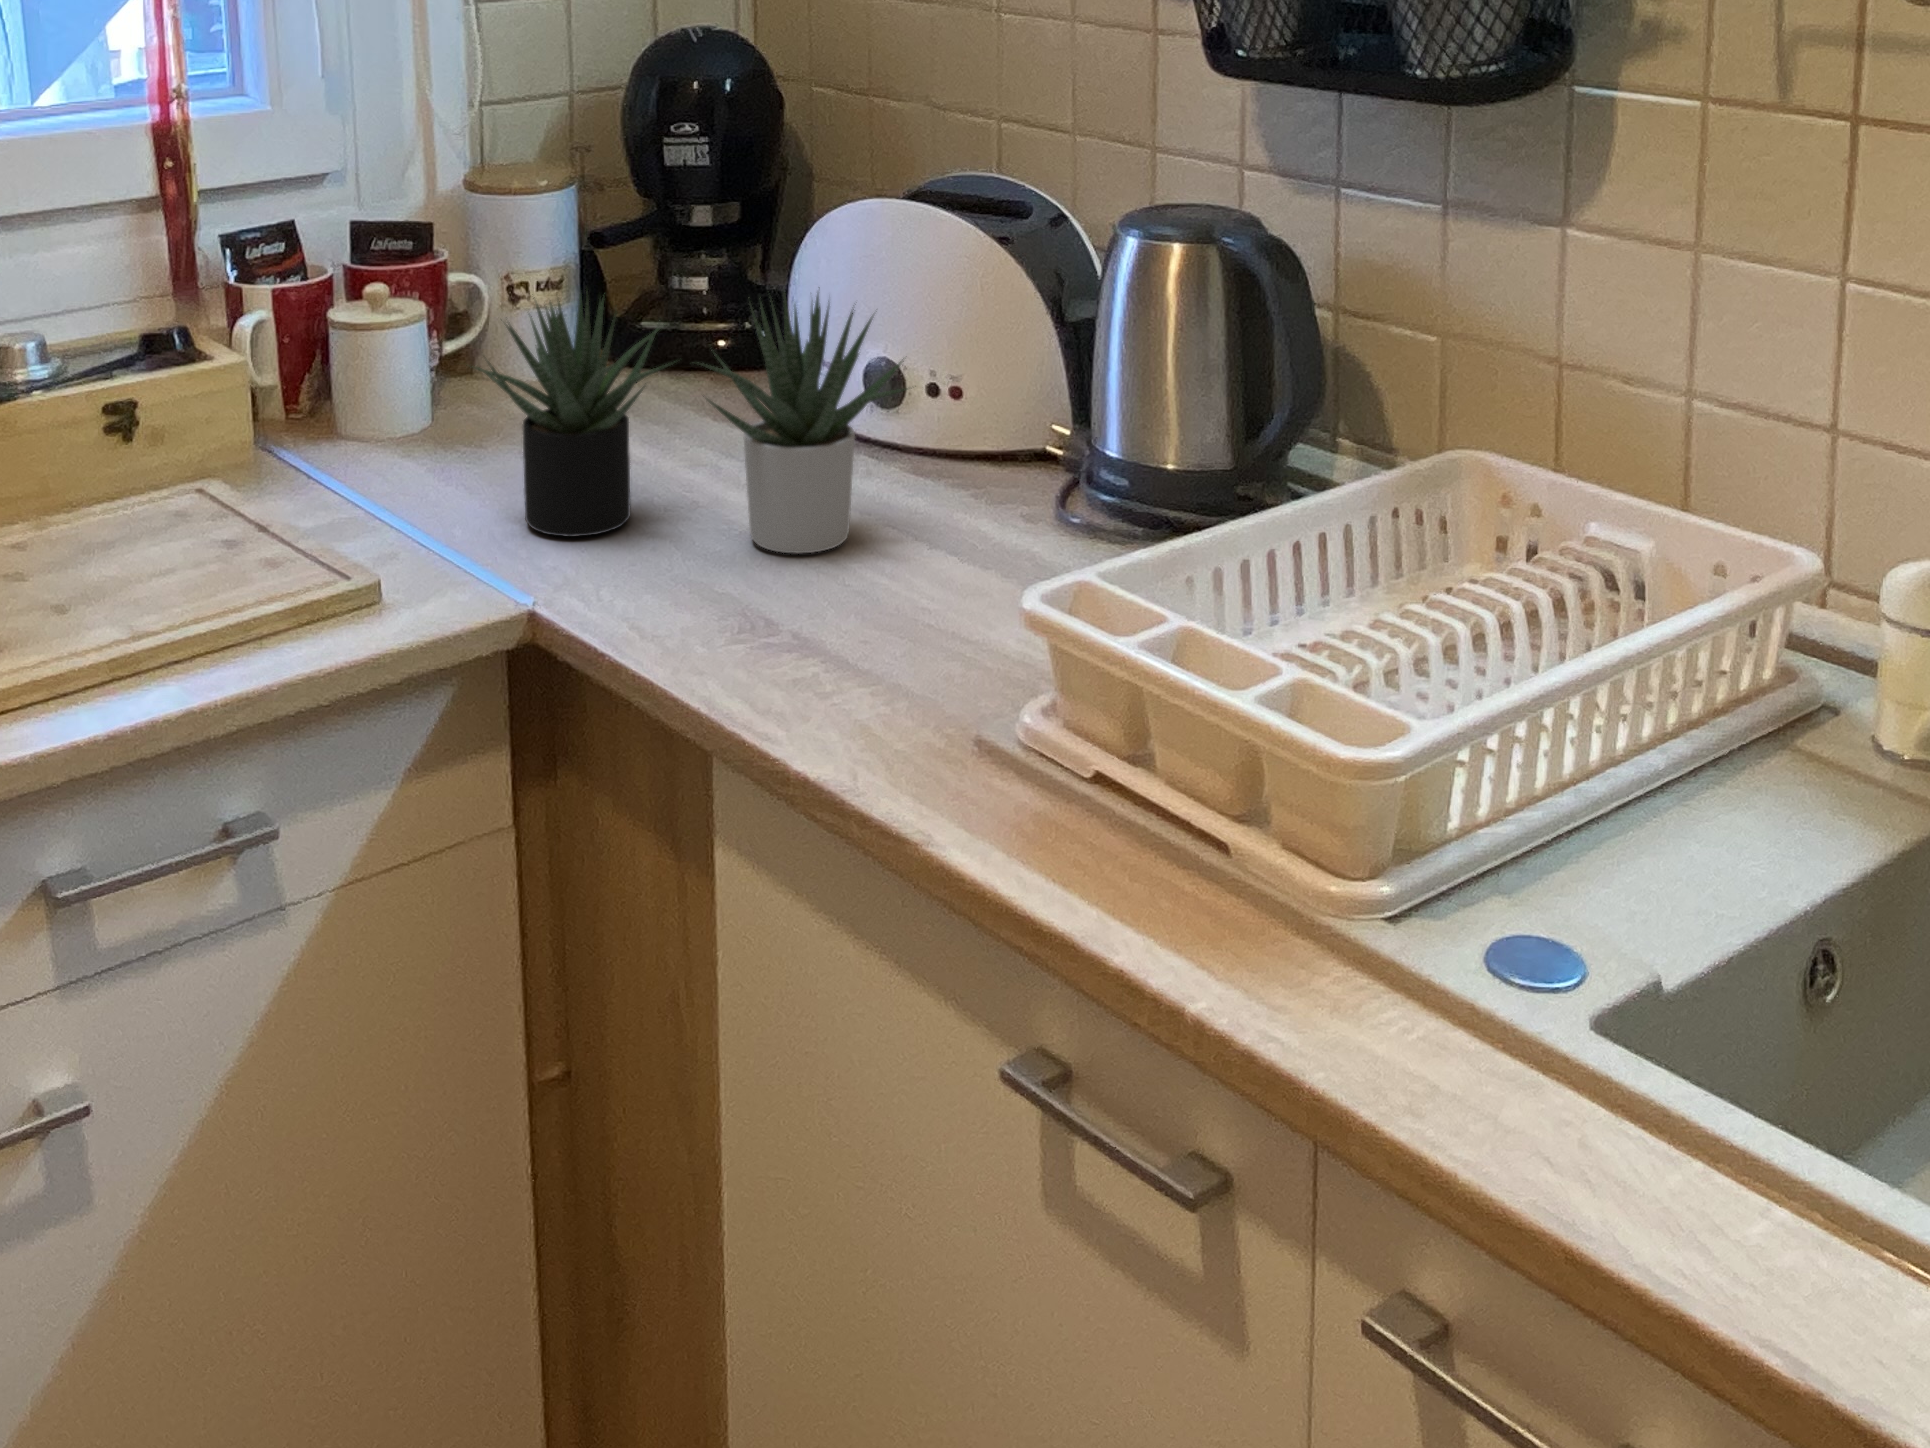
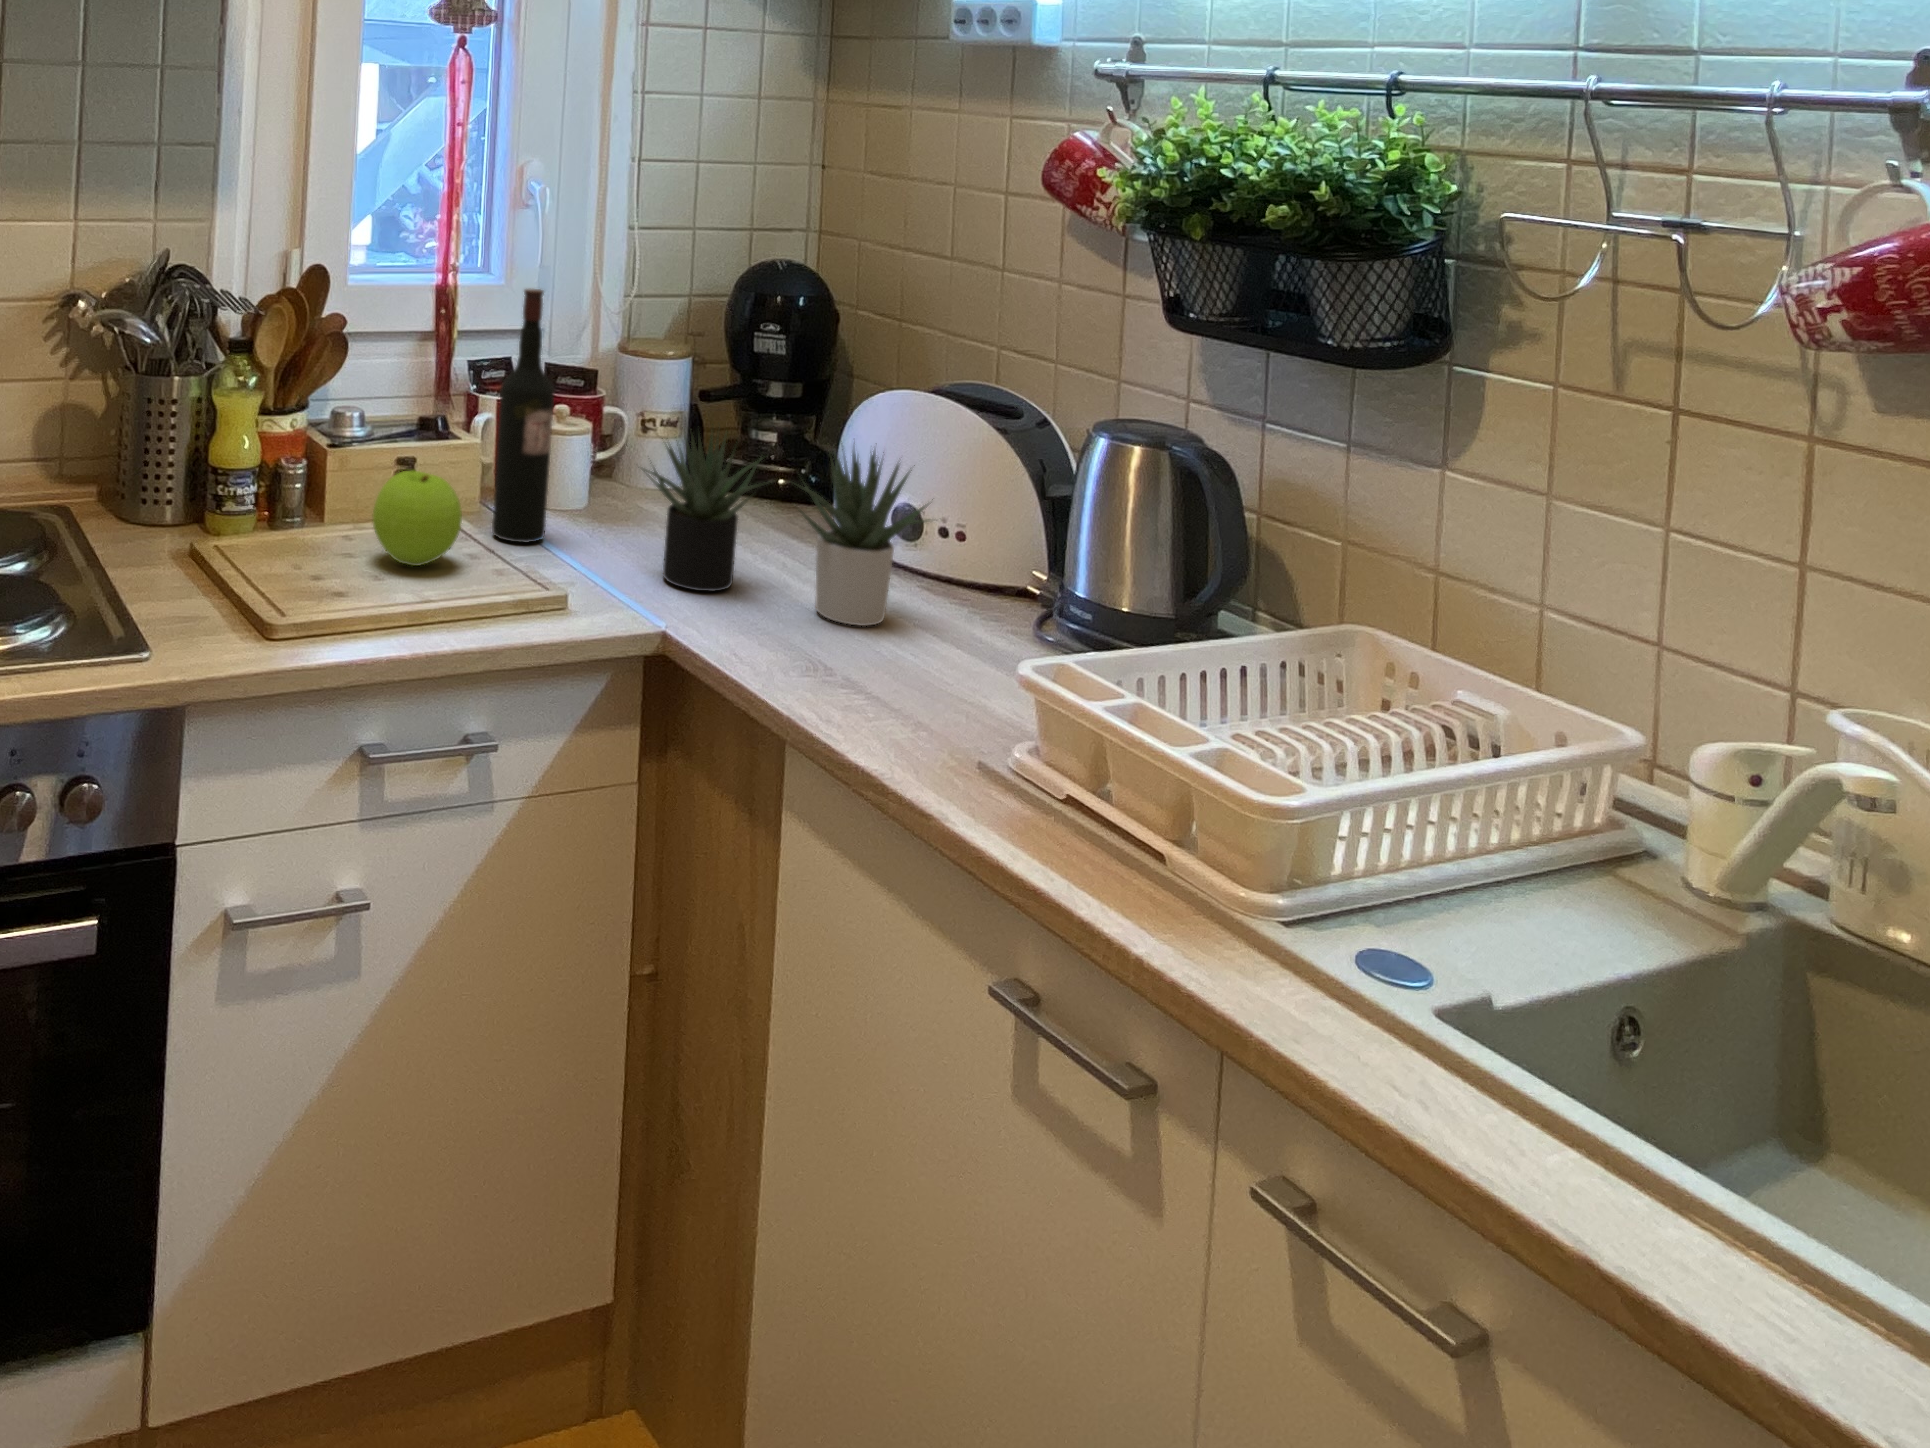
wine bottle: none [250,114,348,501] -> present [492,289,554,543]
apple: none [47,423,199,571] -> present [372,471,462,566]

